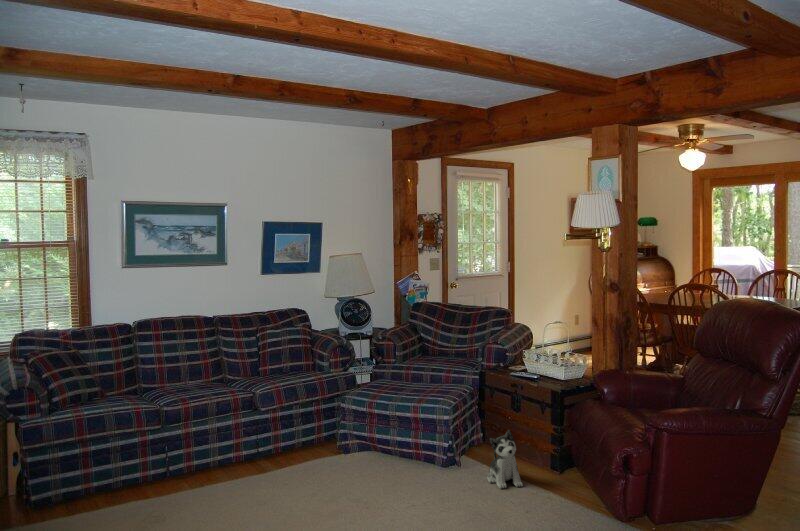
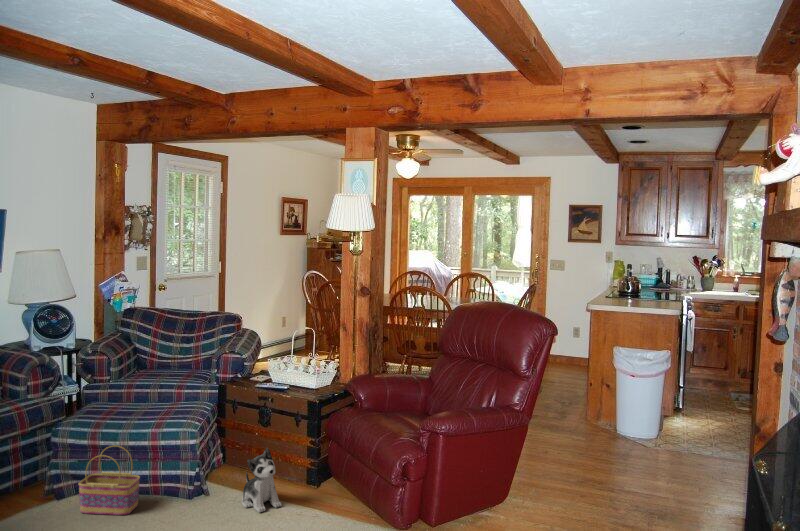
basket: none [357,414,404,473] -> present [79,446,140,515]

